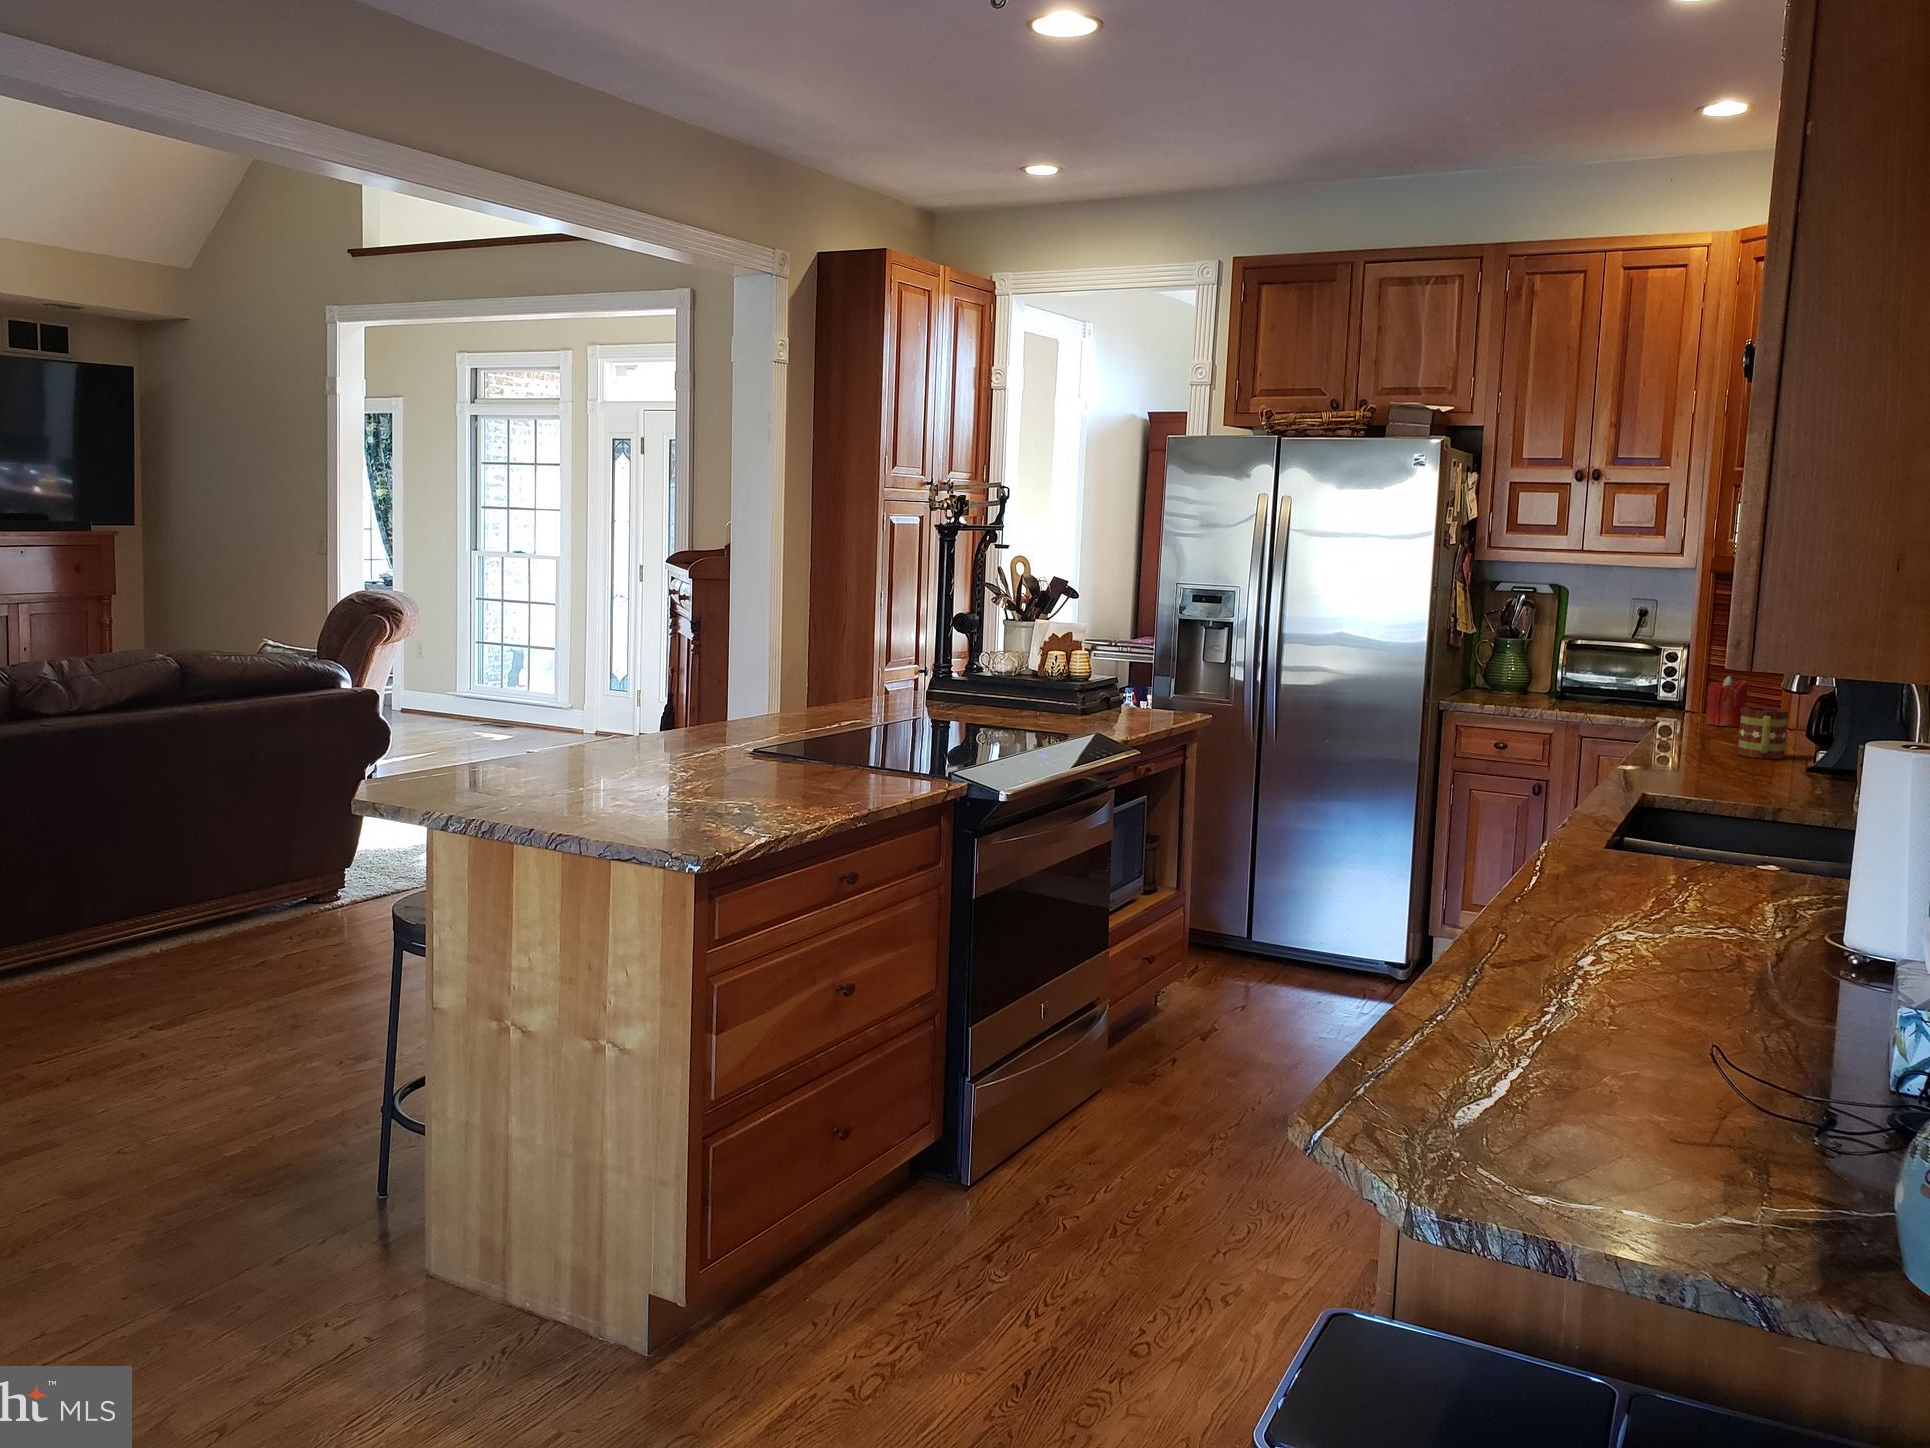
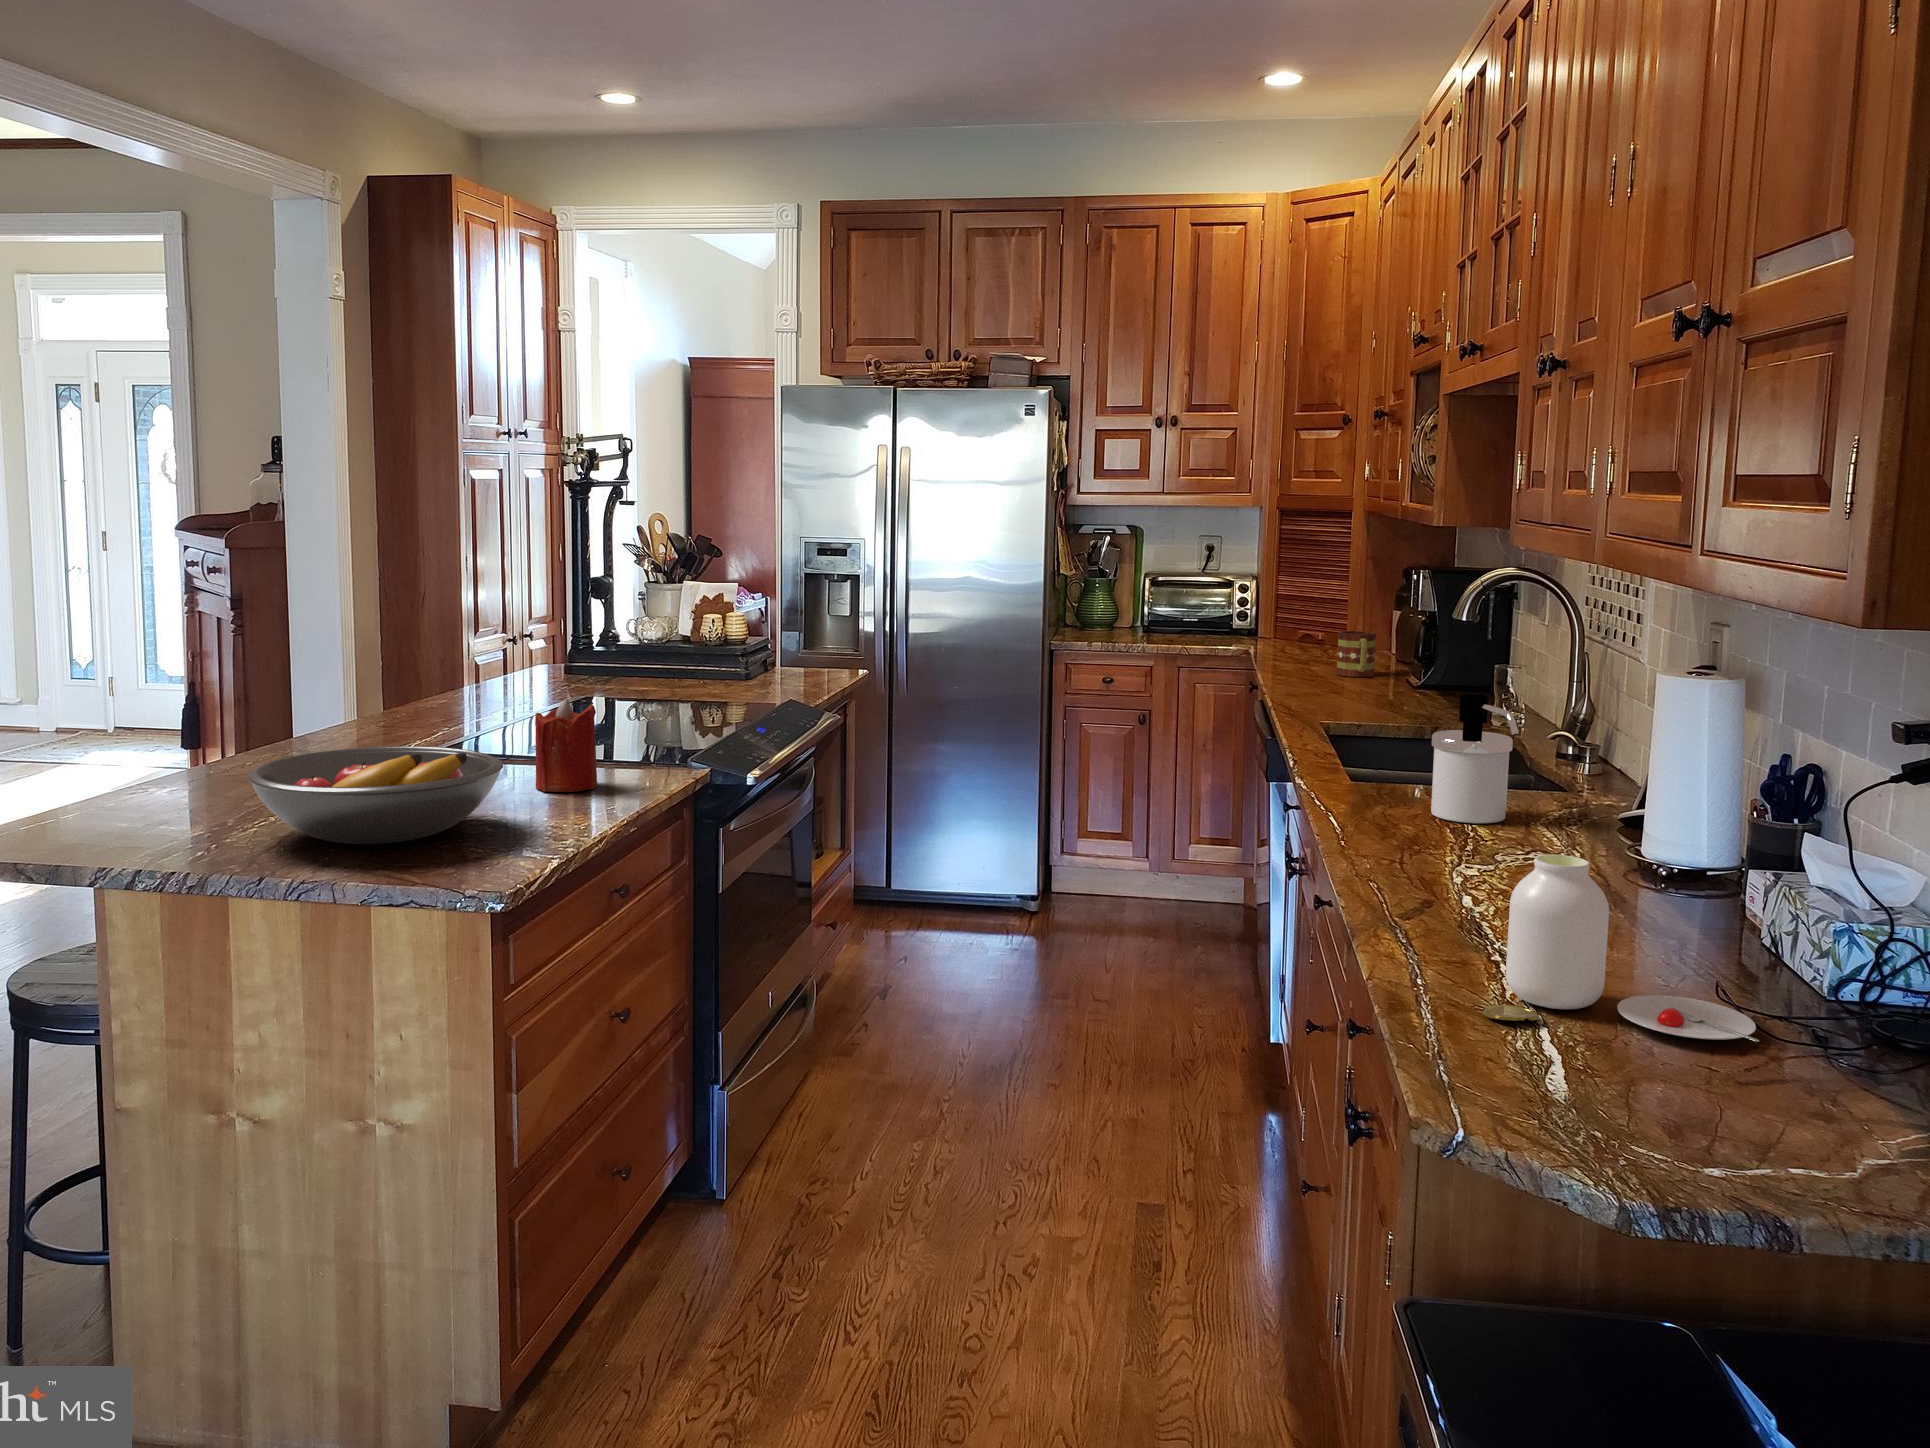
candle: present [1706,676,1747,727] -> present [535,698,597,792]
fruit bowl: none [545,736,746,813] -> present [247,746,503,844]
soap dispenser: none [1661,764,1755,903] -> present [1431,693,1519,823]
jar: none [1472,905,1748,1110] -> present [1484,854,1759,1042]

